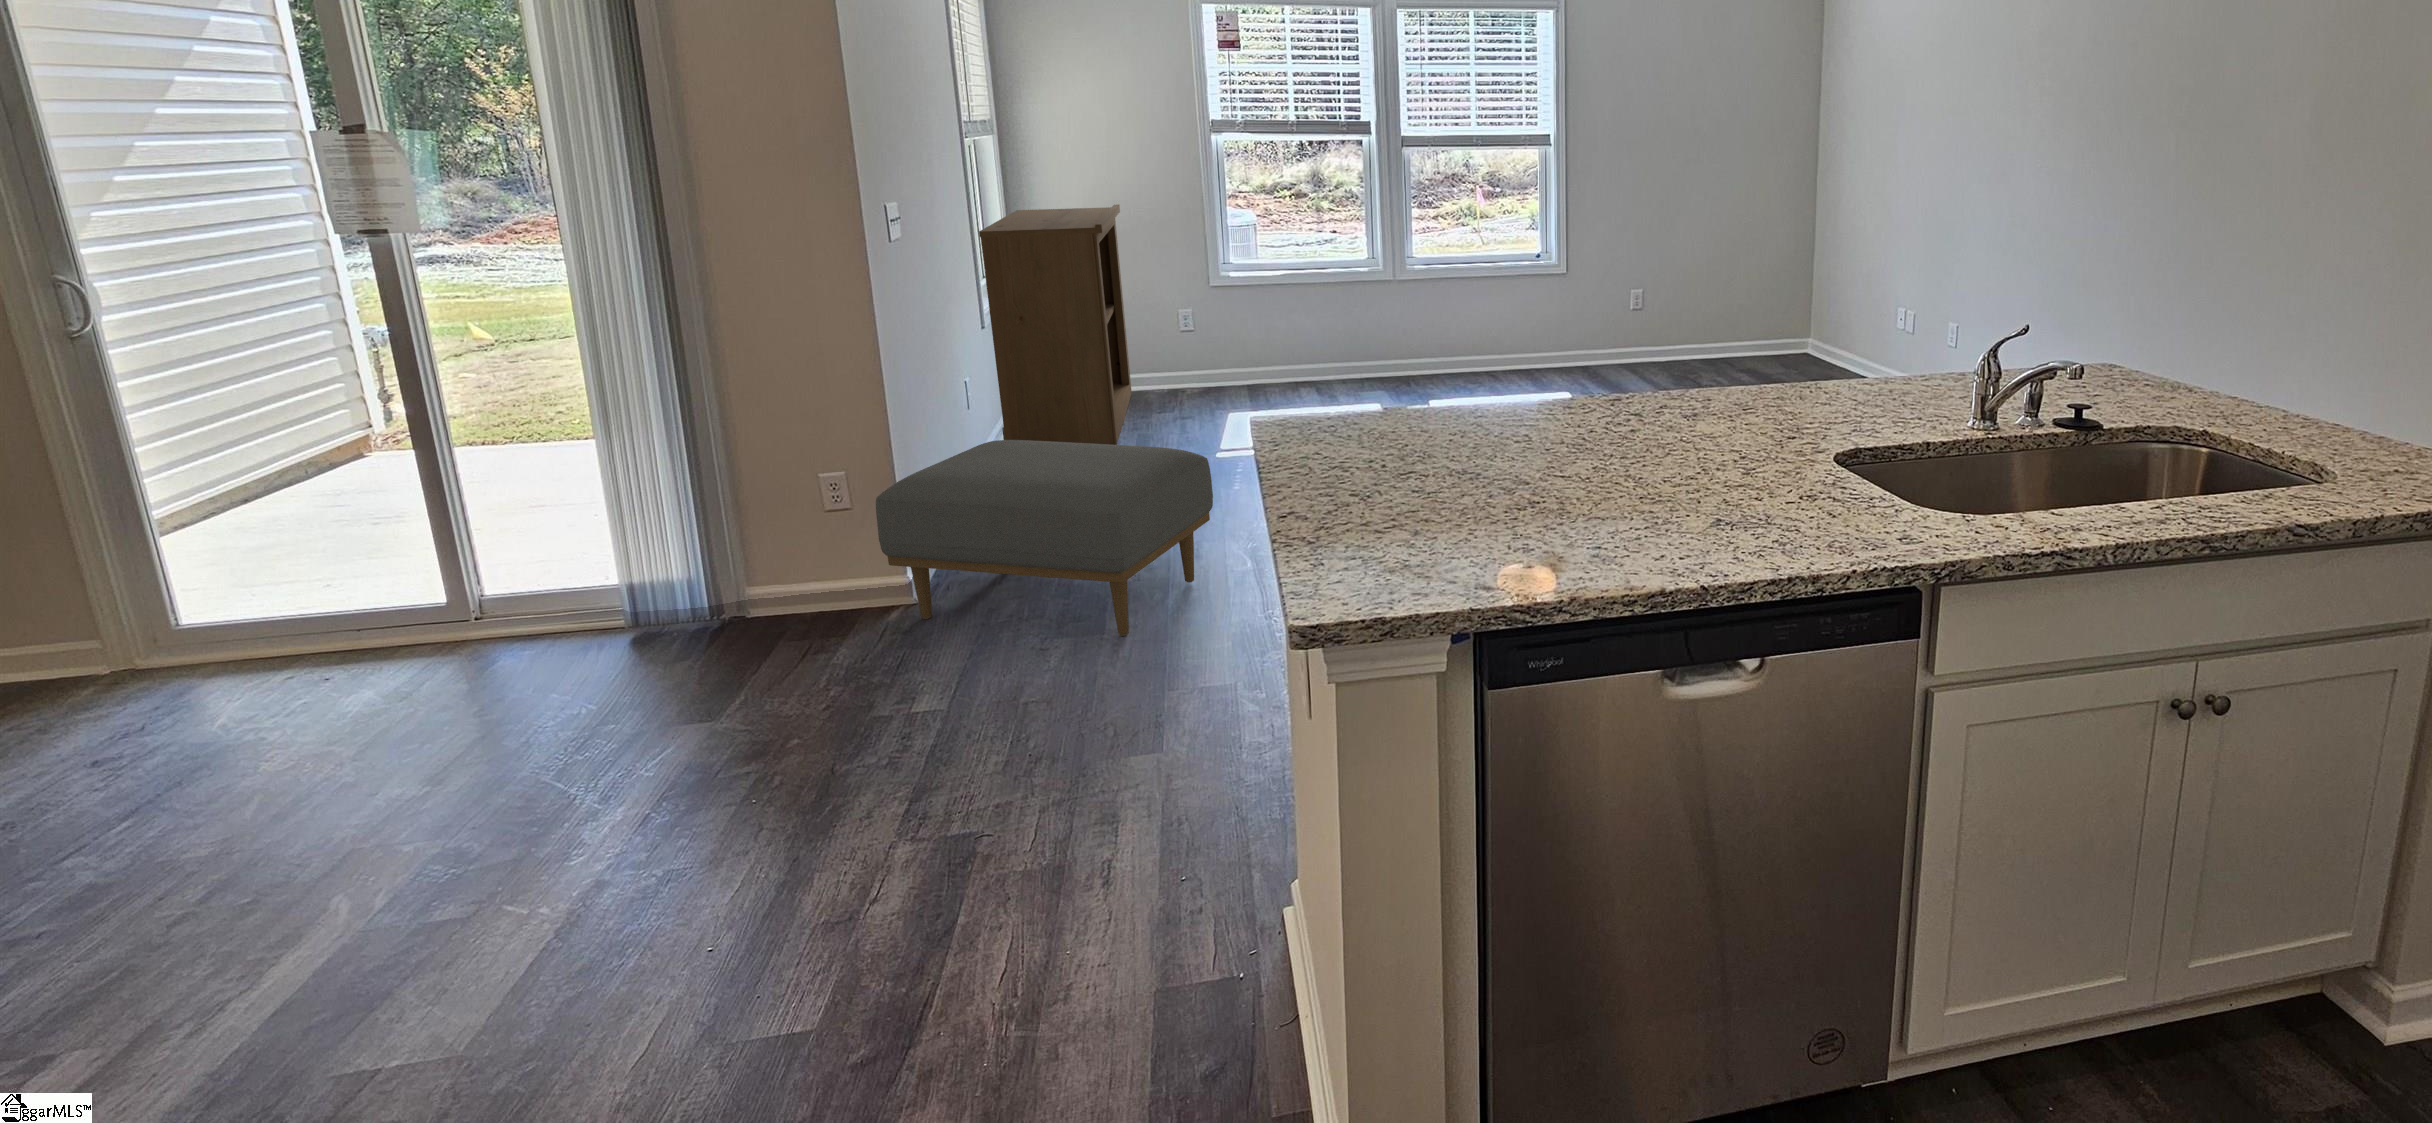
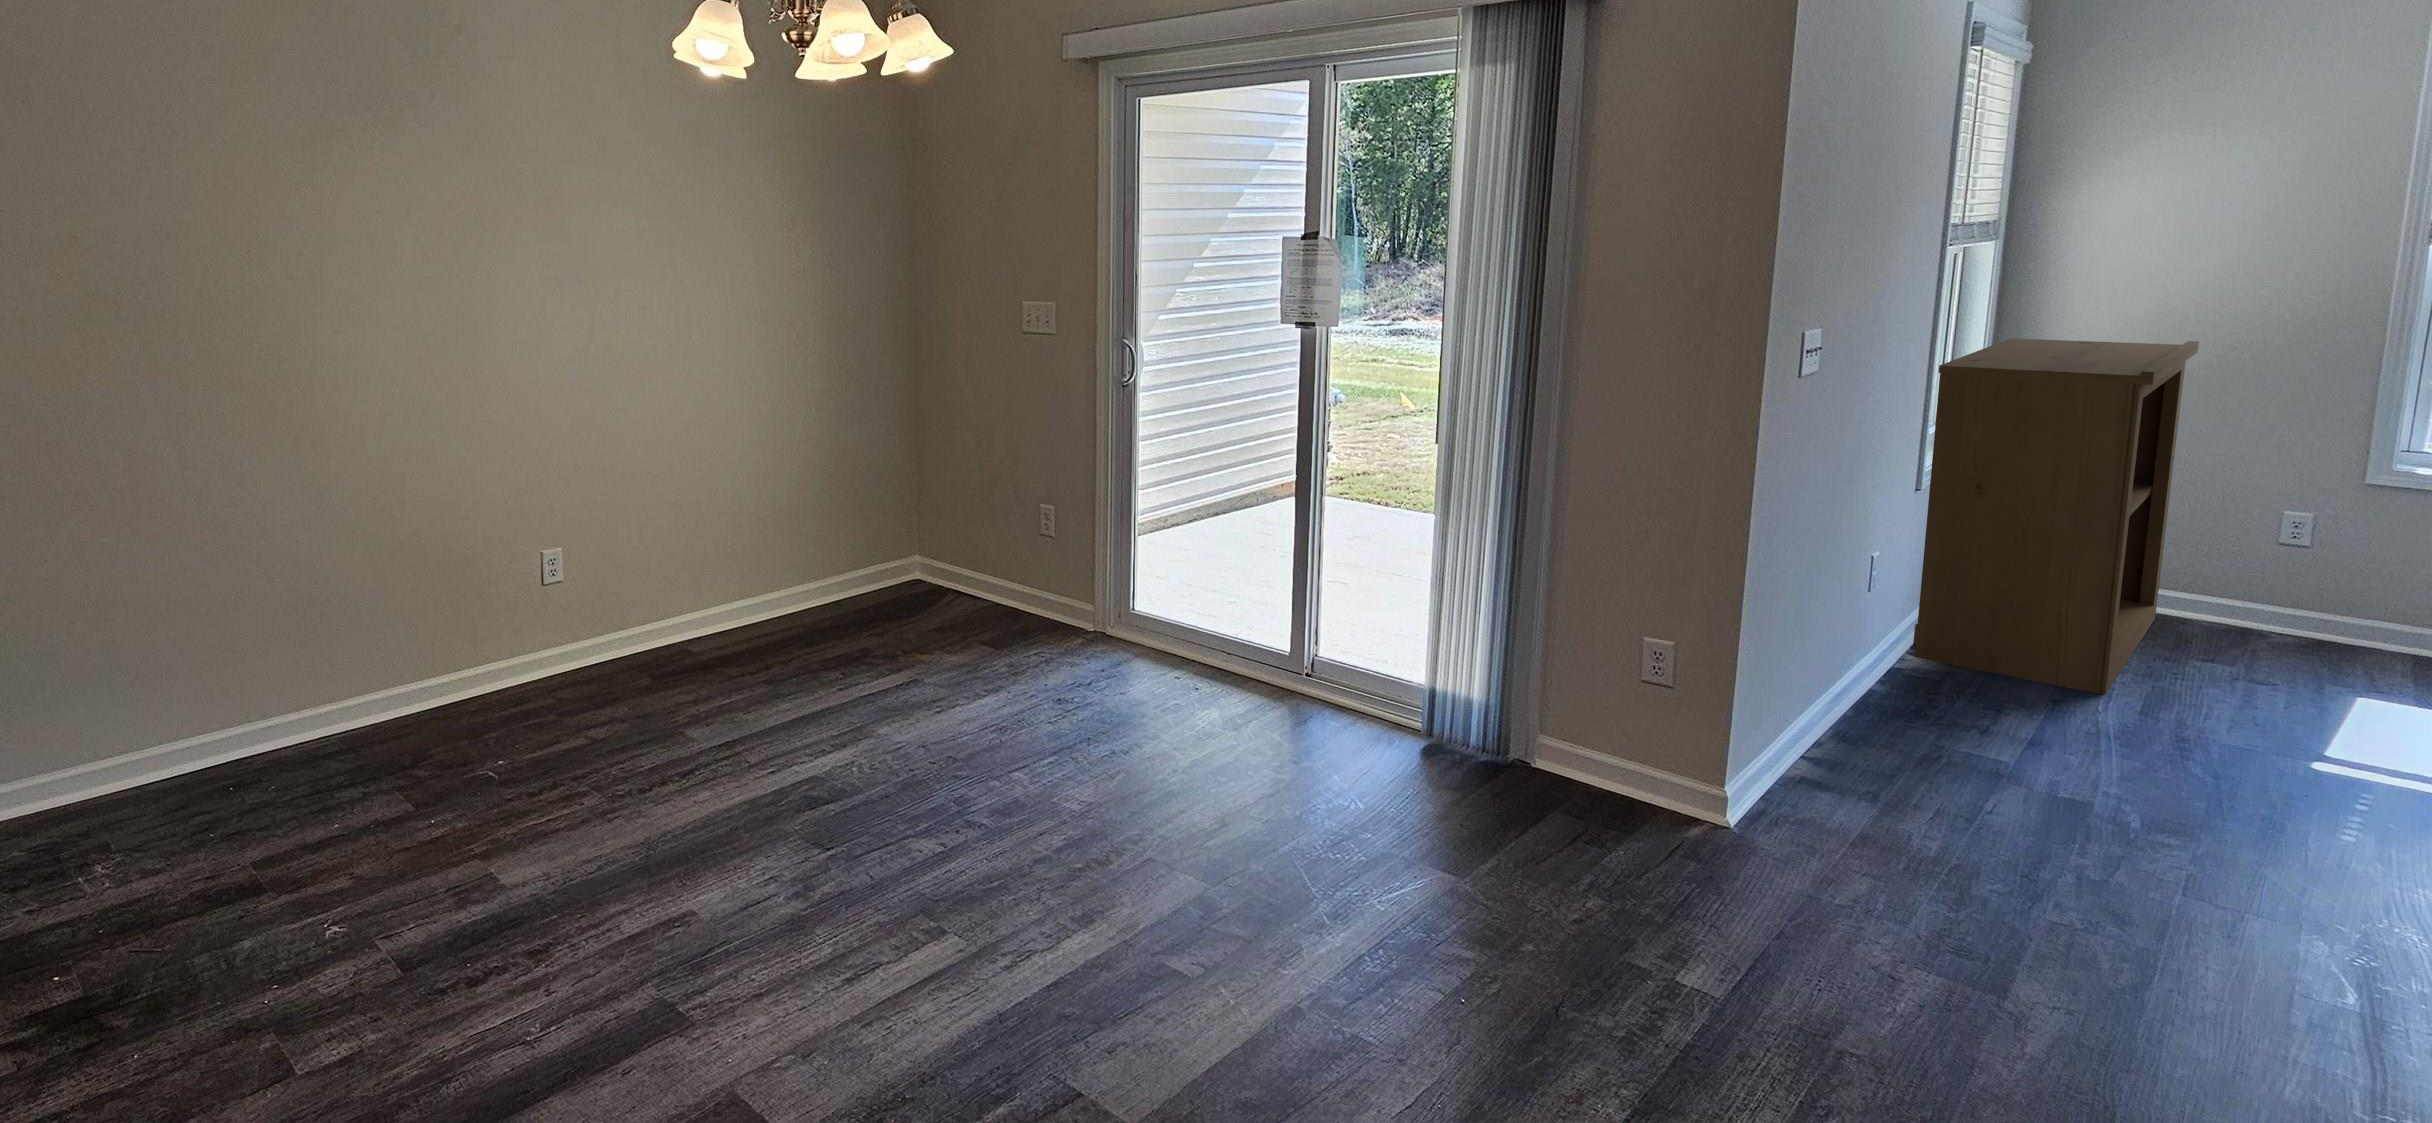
ottoman: present [876,440,1213,636] -> none [1692,654,2289,1019]

